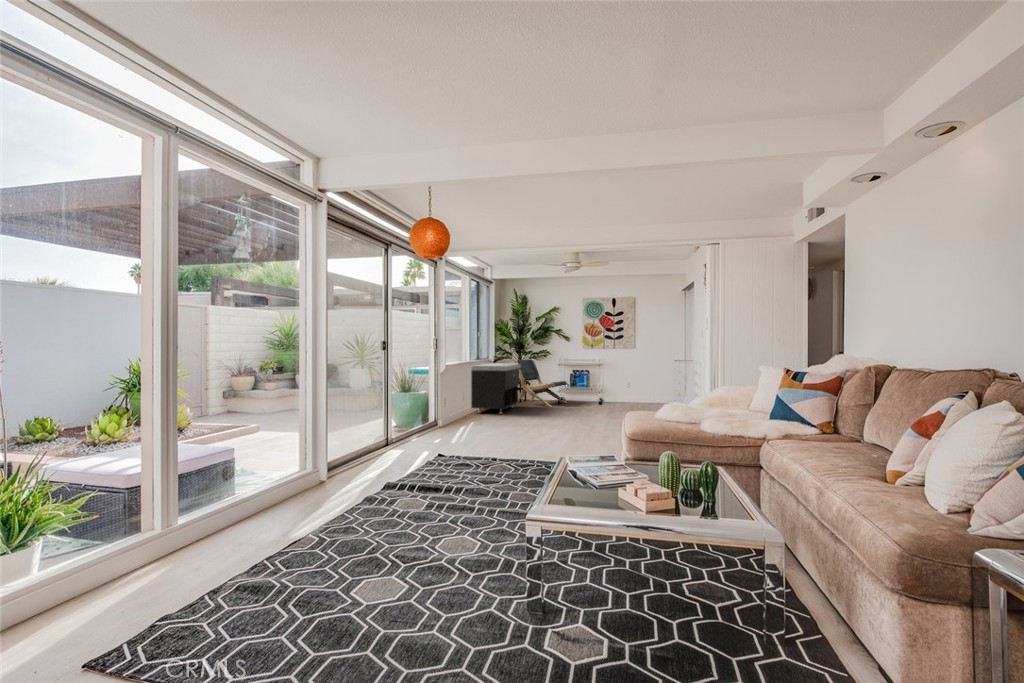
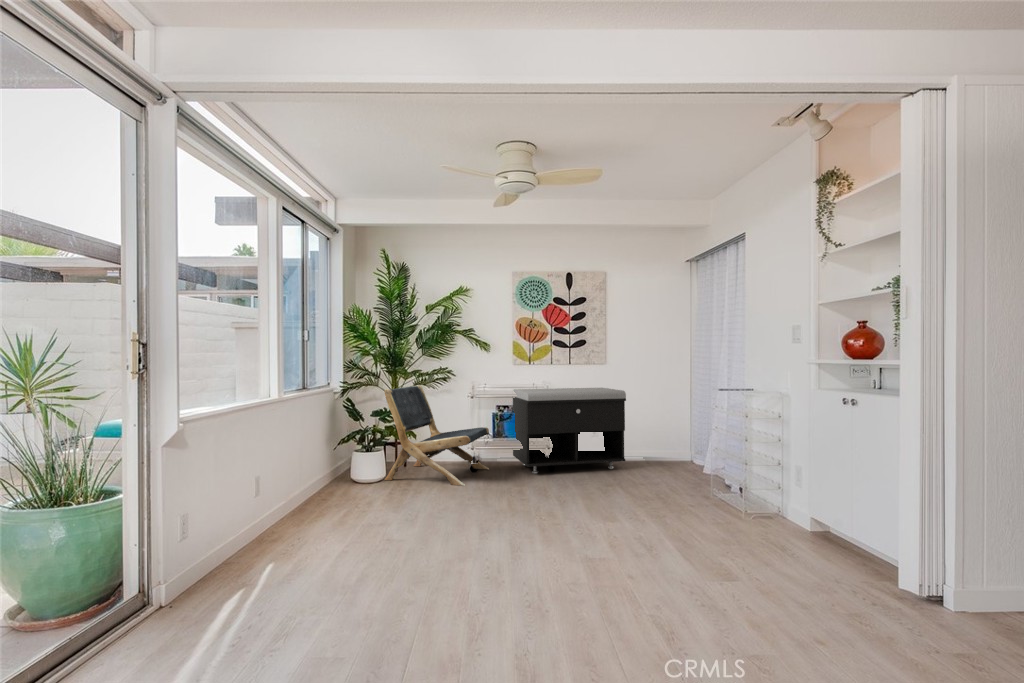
storage bench: present [471,363,521,414] -> present [513,388,626,473]

